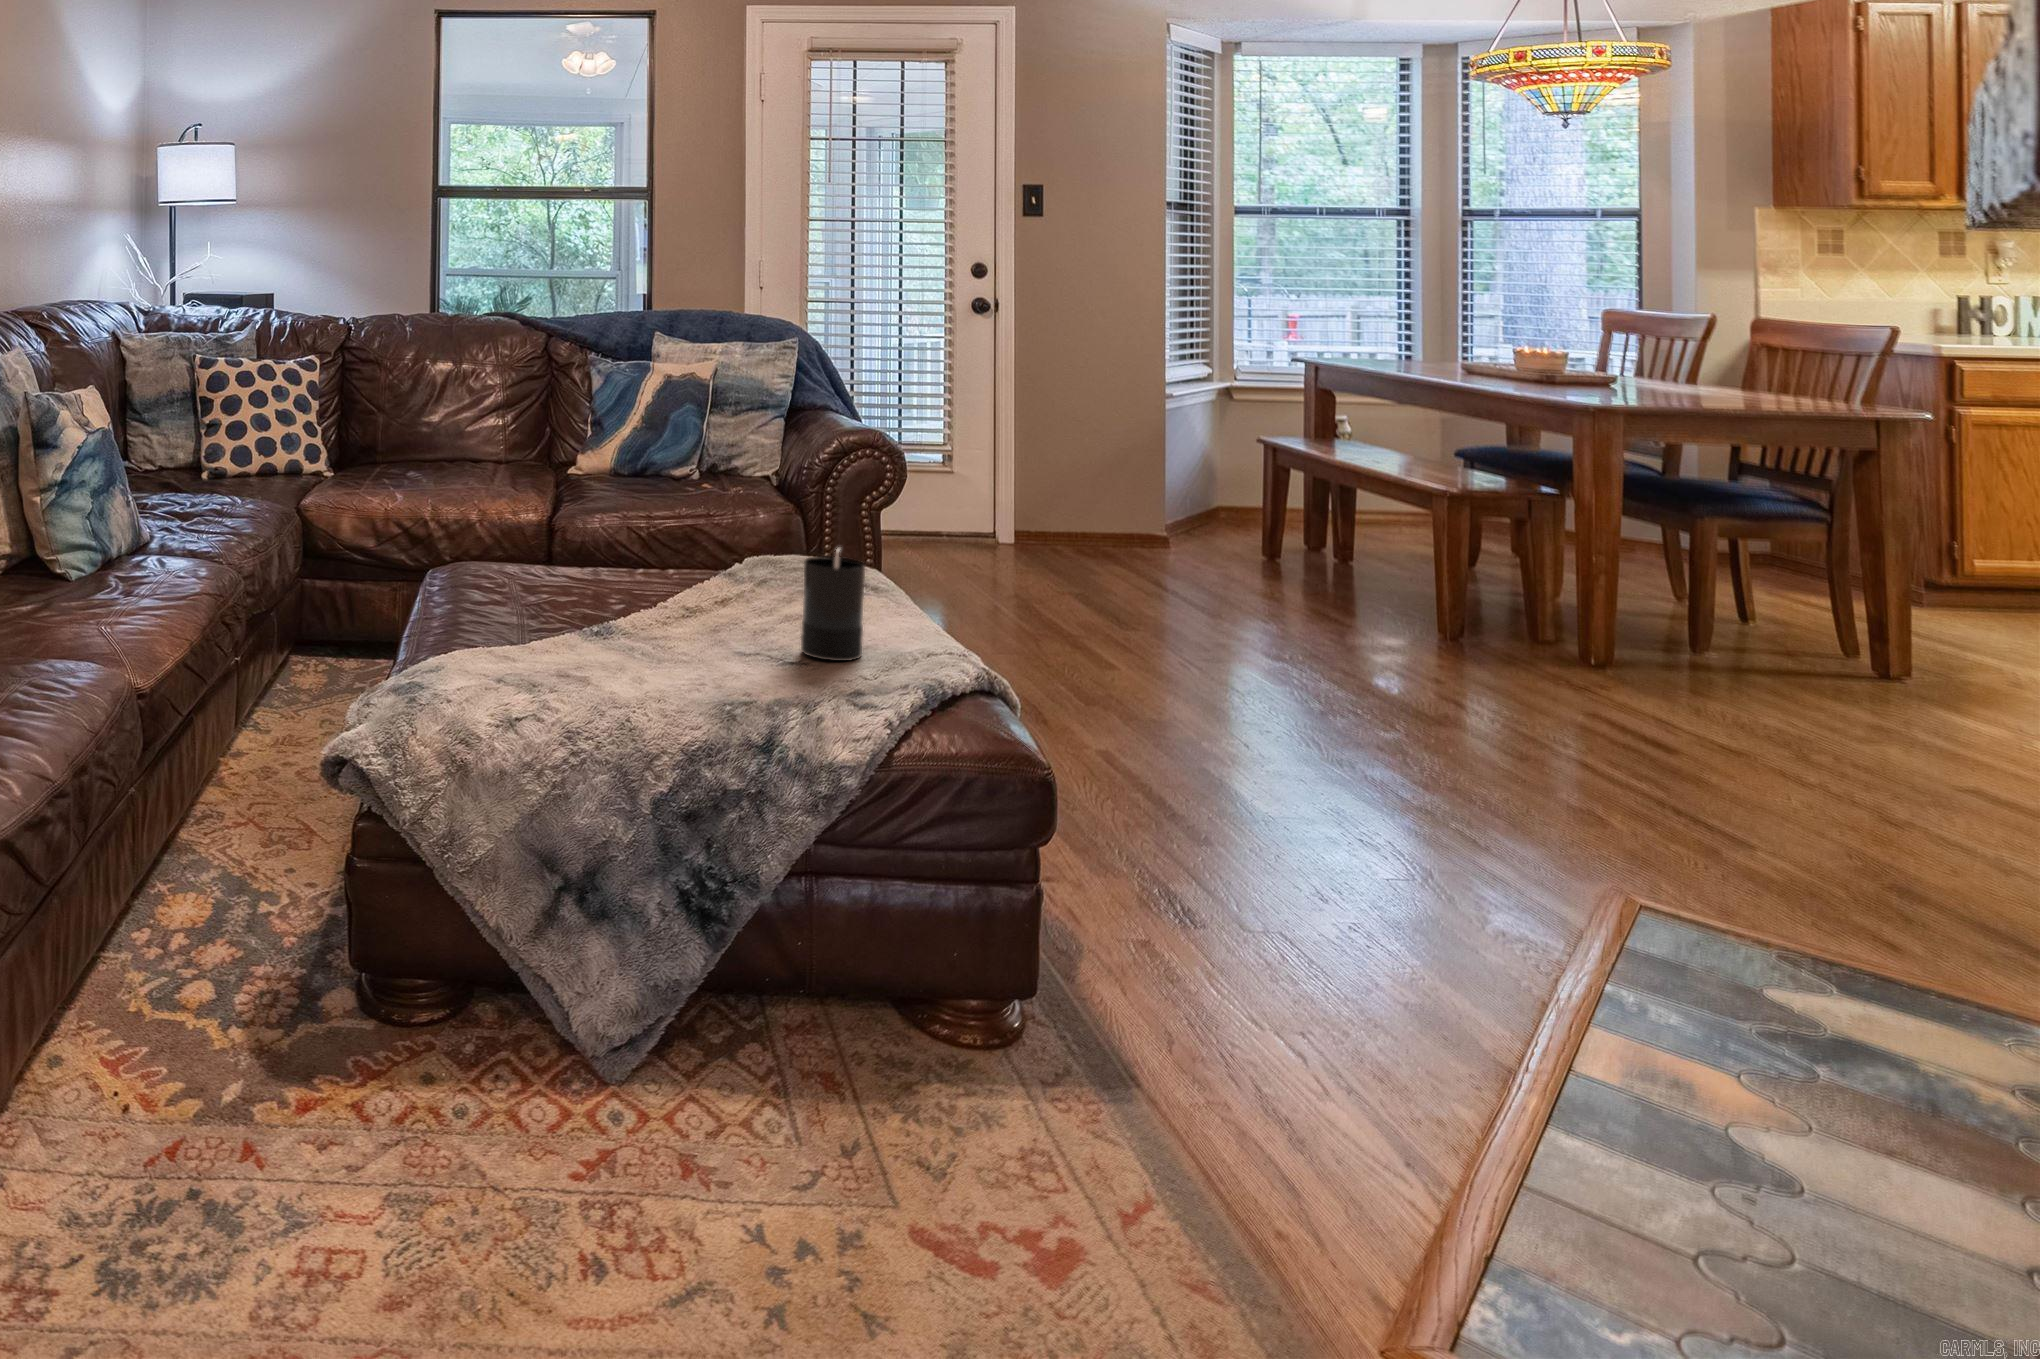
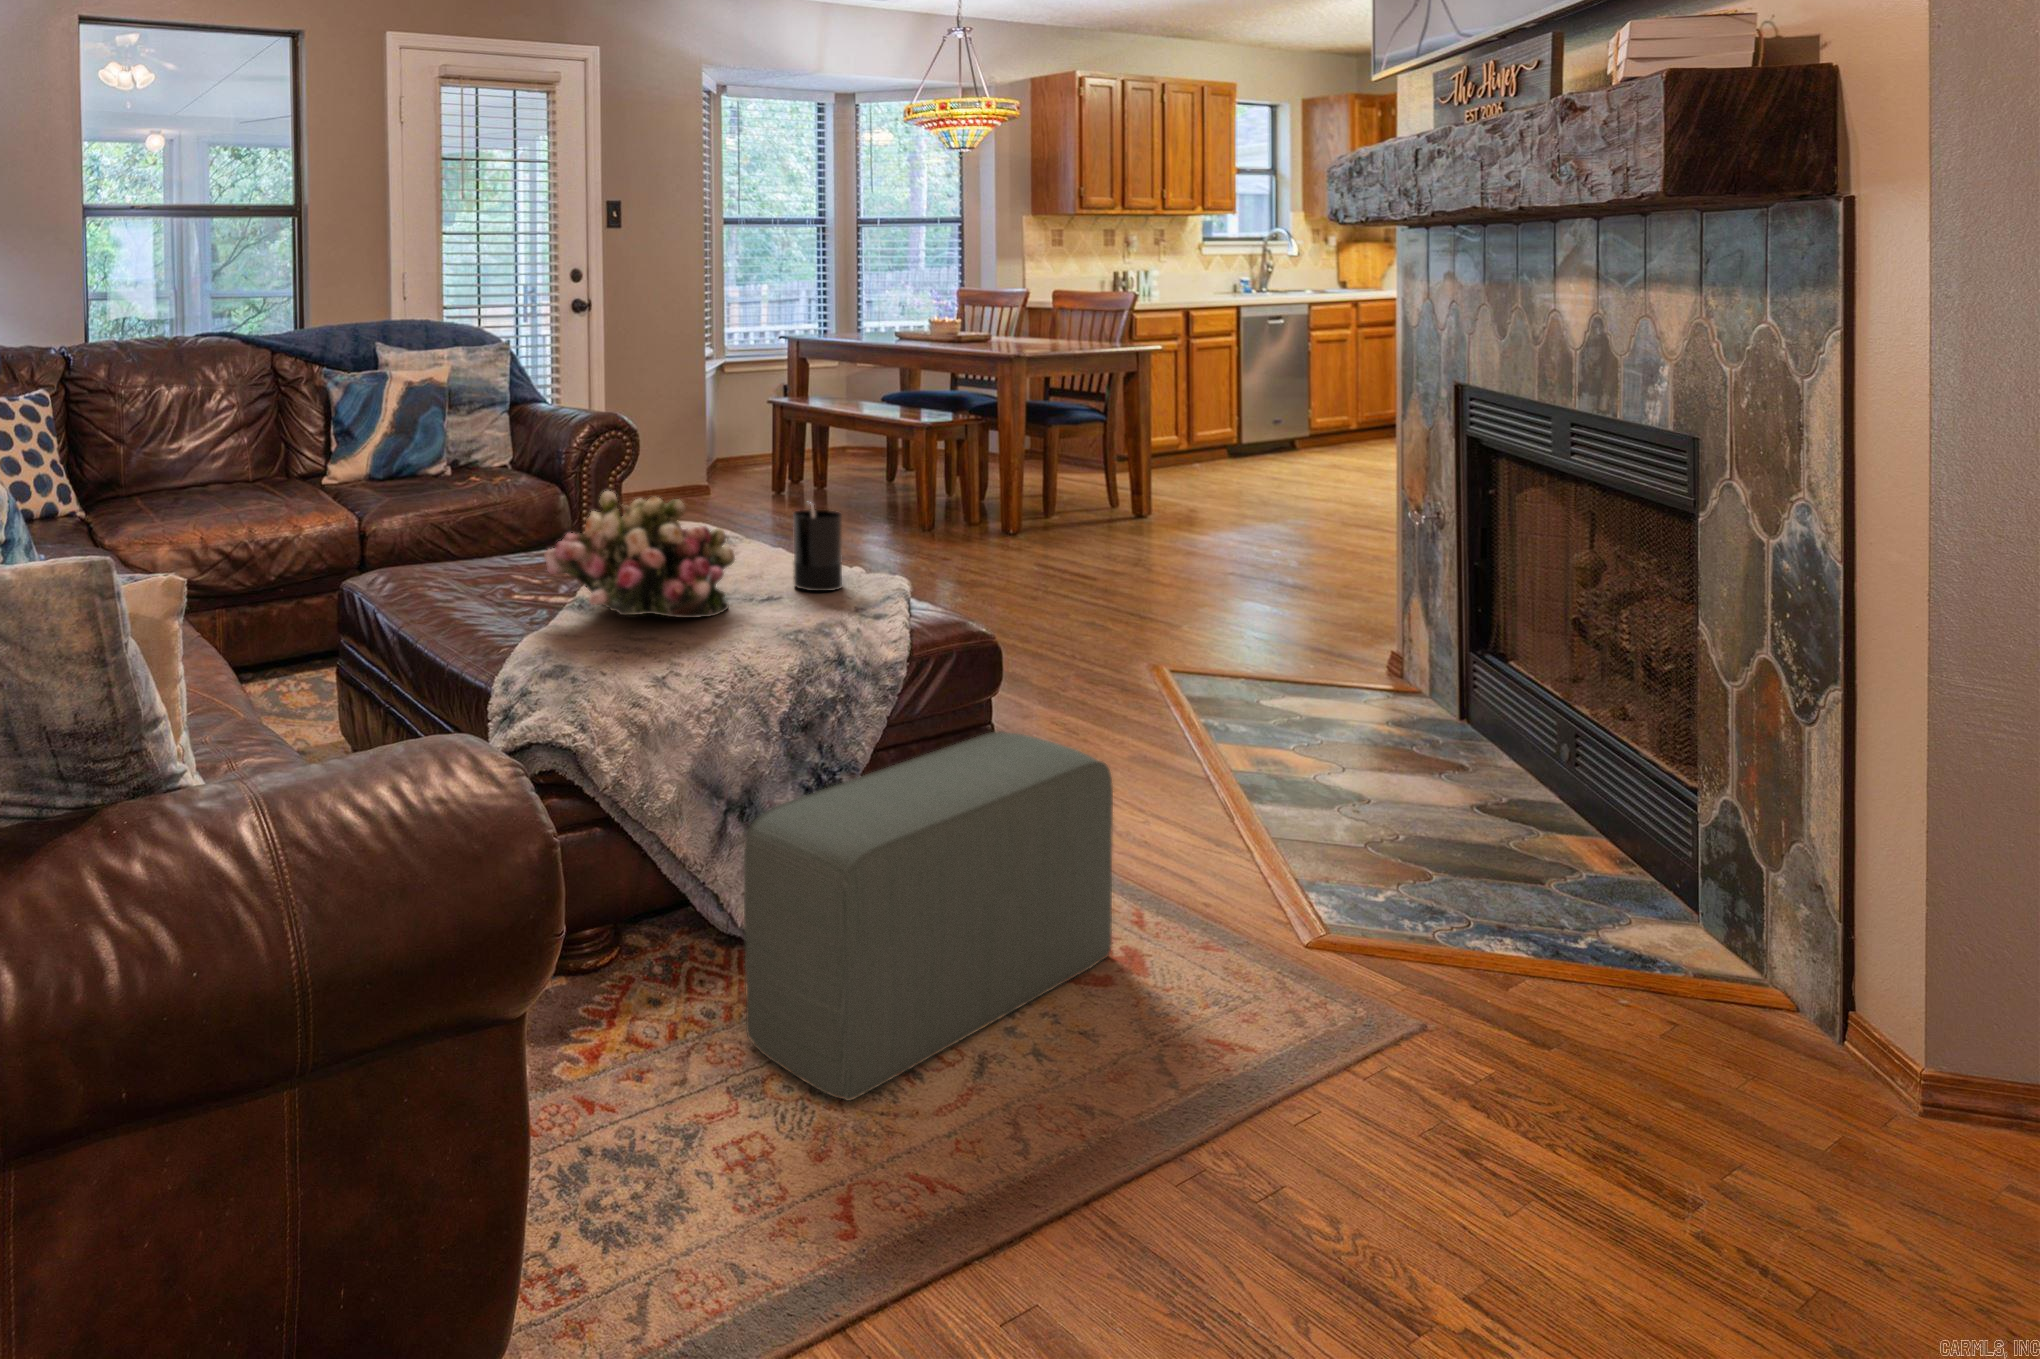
flower arrangement: none [493,503,722,665] -> present [544,491,735,618]
pouf: none [455,877,1046,1260] -> present [744,731,1113,1101]

